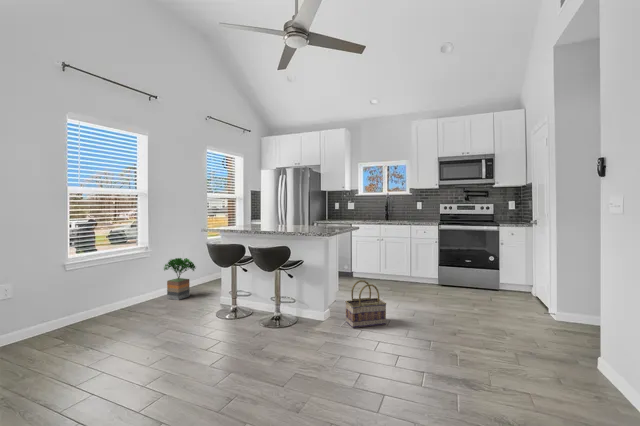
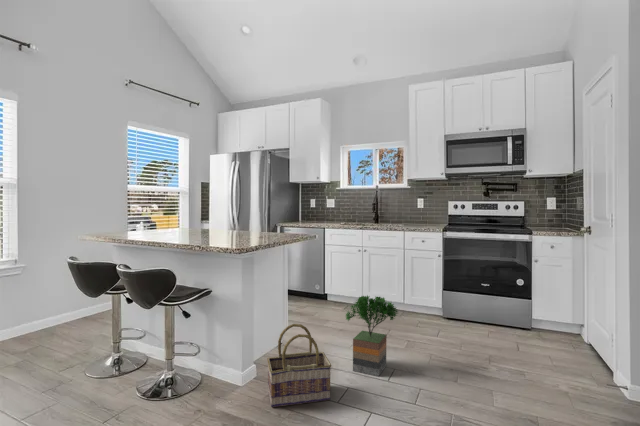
potted tree: present [164,258,195,300] -> present [346,296,398,376]

